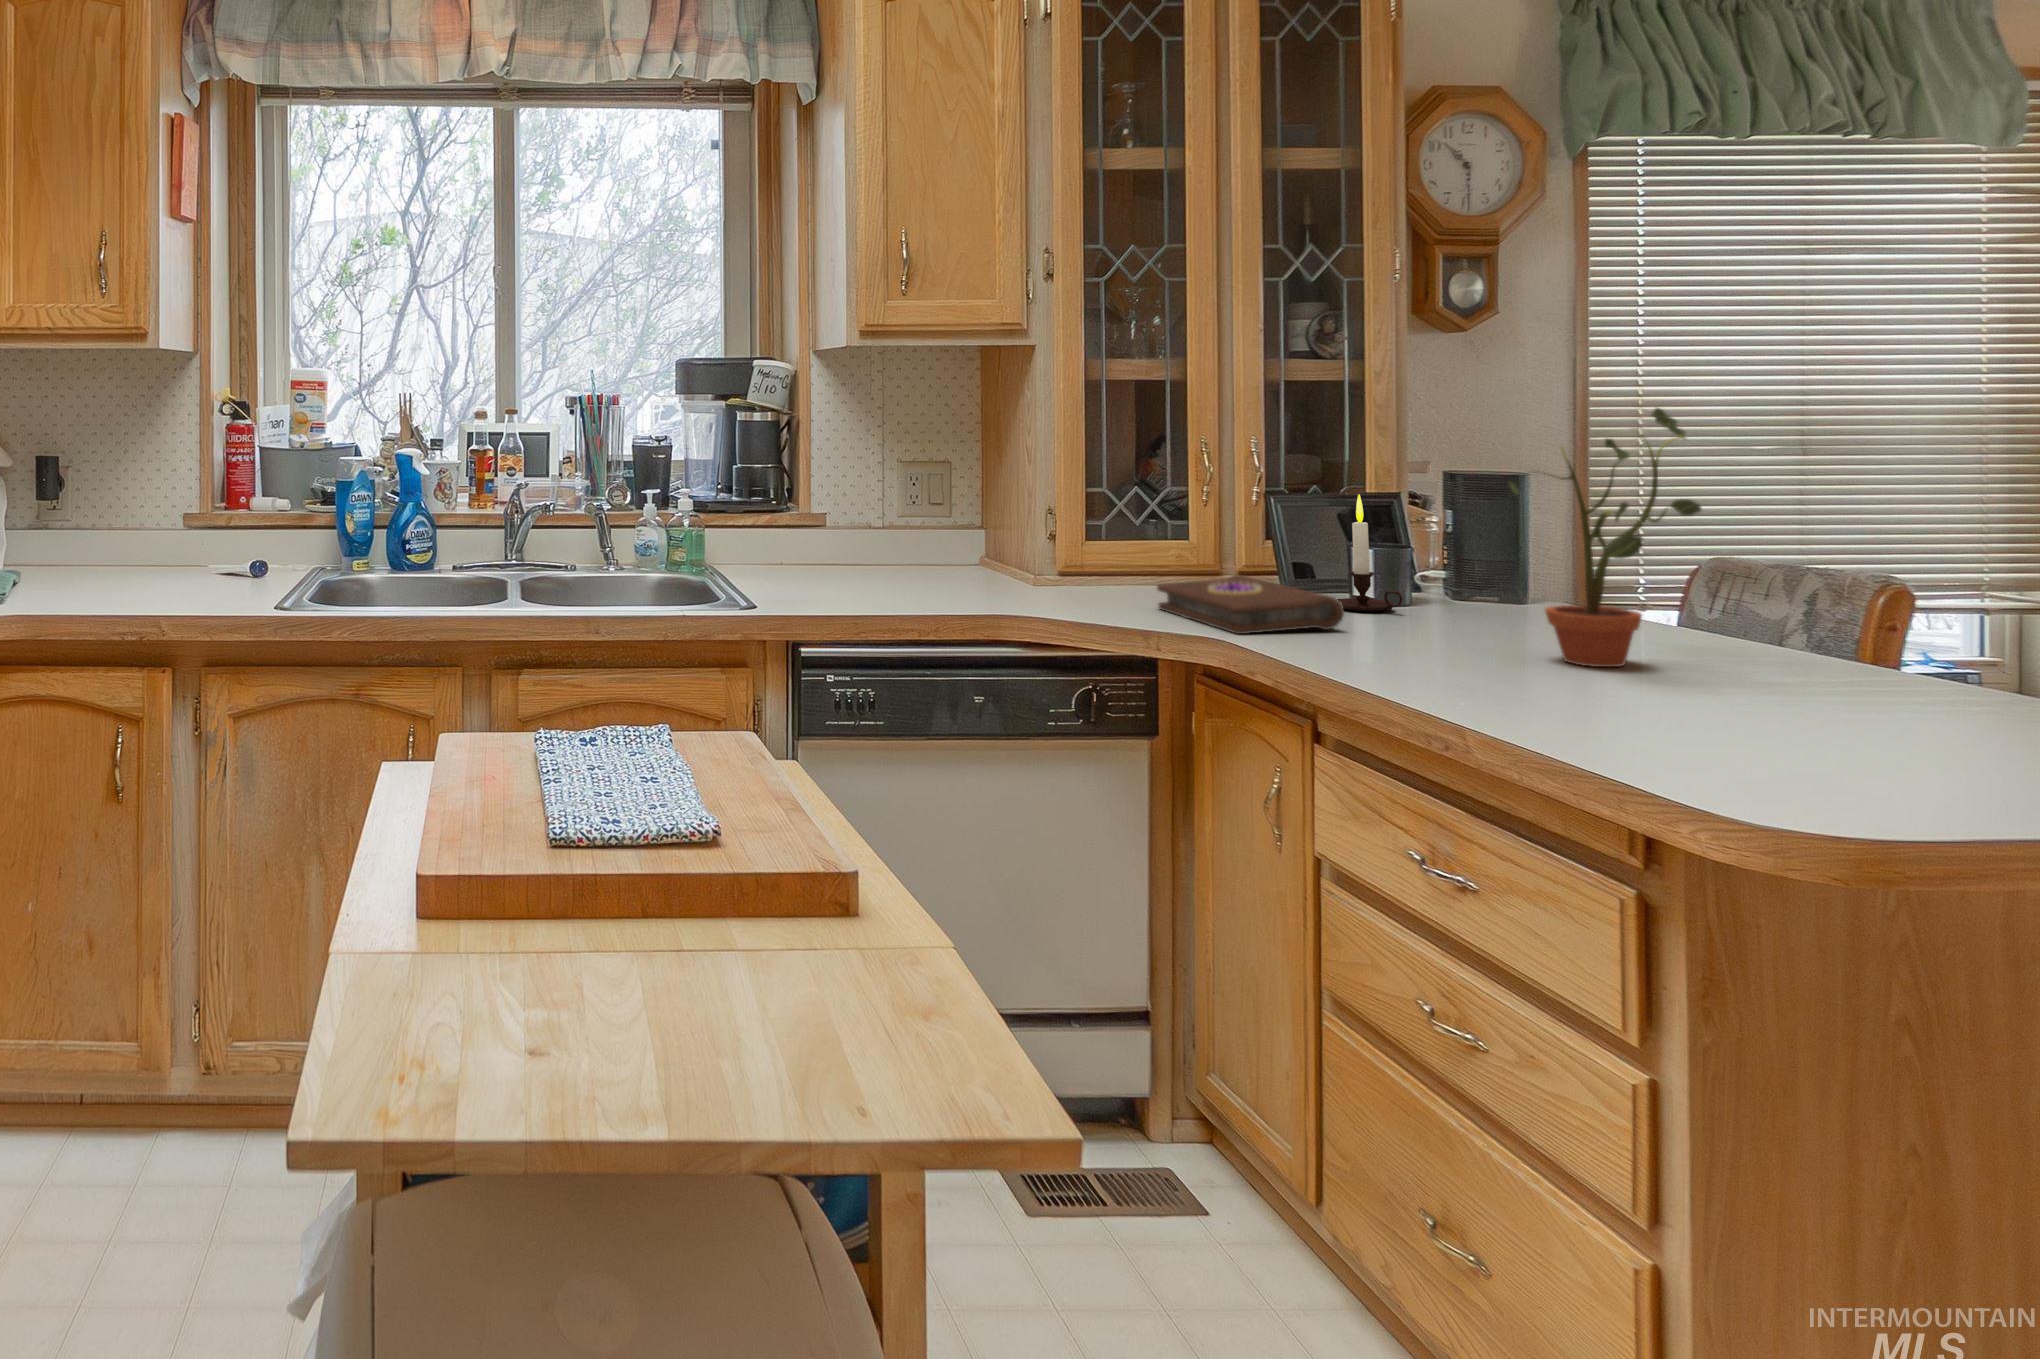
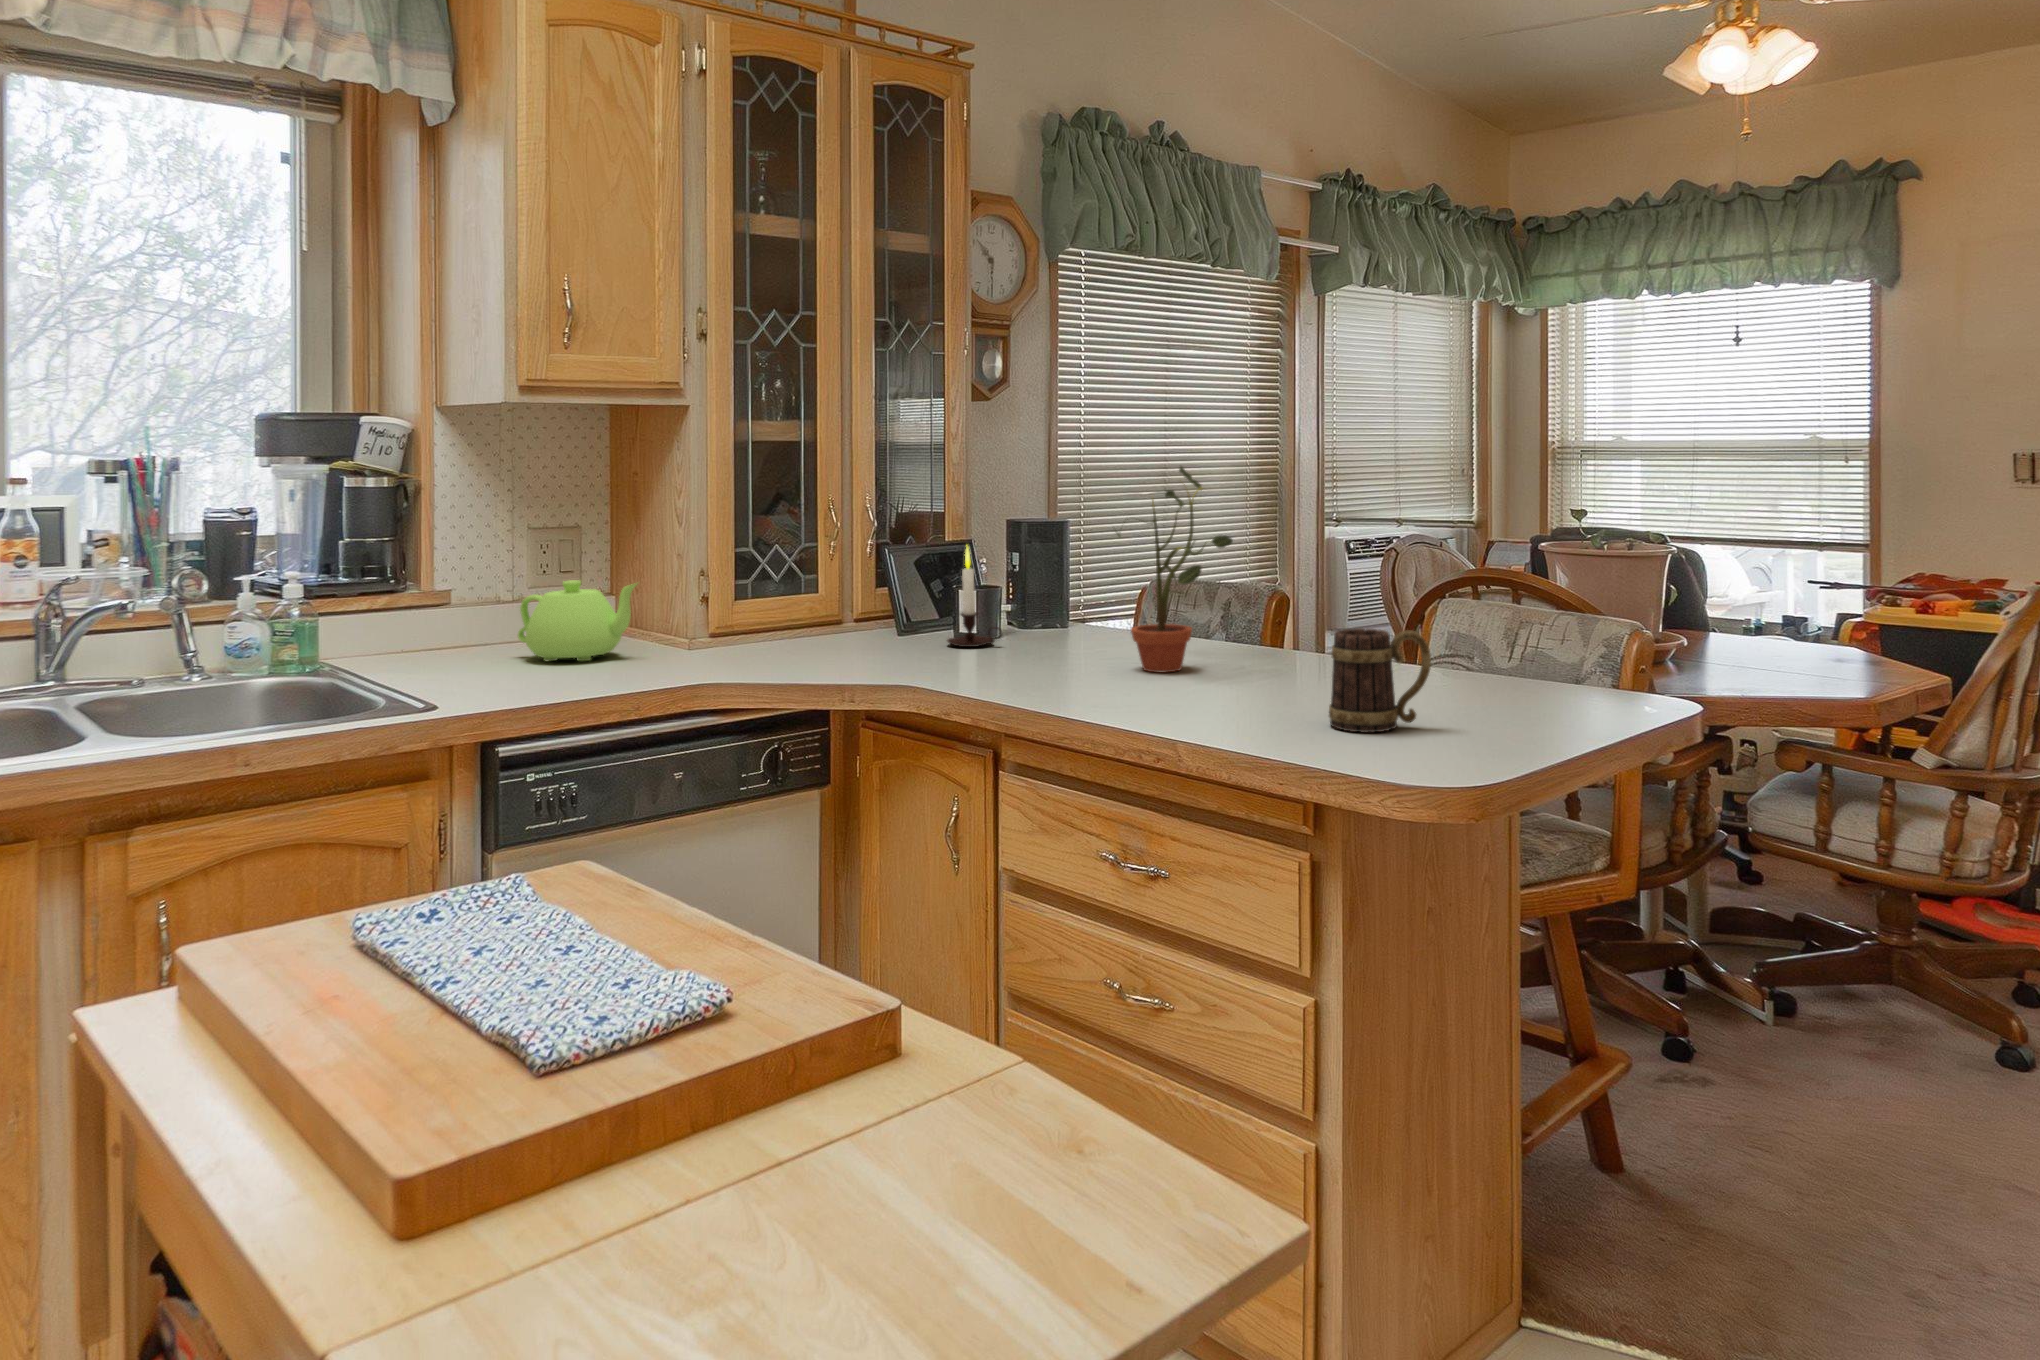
teapot: none [879,509,983,585] -> present [518,580,638,661]
book: present [1157,575,1344,634] -> none [818,624,981,677]
mug: none [1759,634,1951,782] -> present [1329,628,1431,732]

